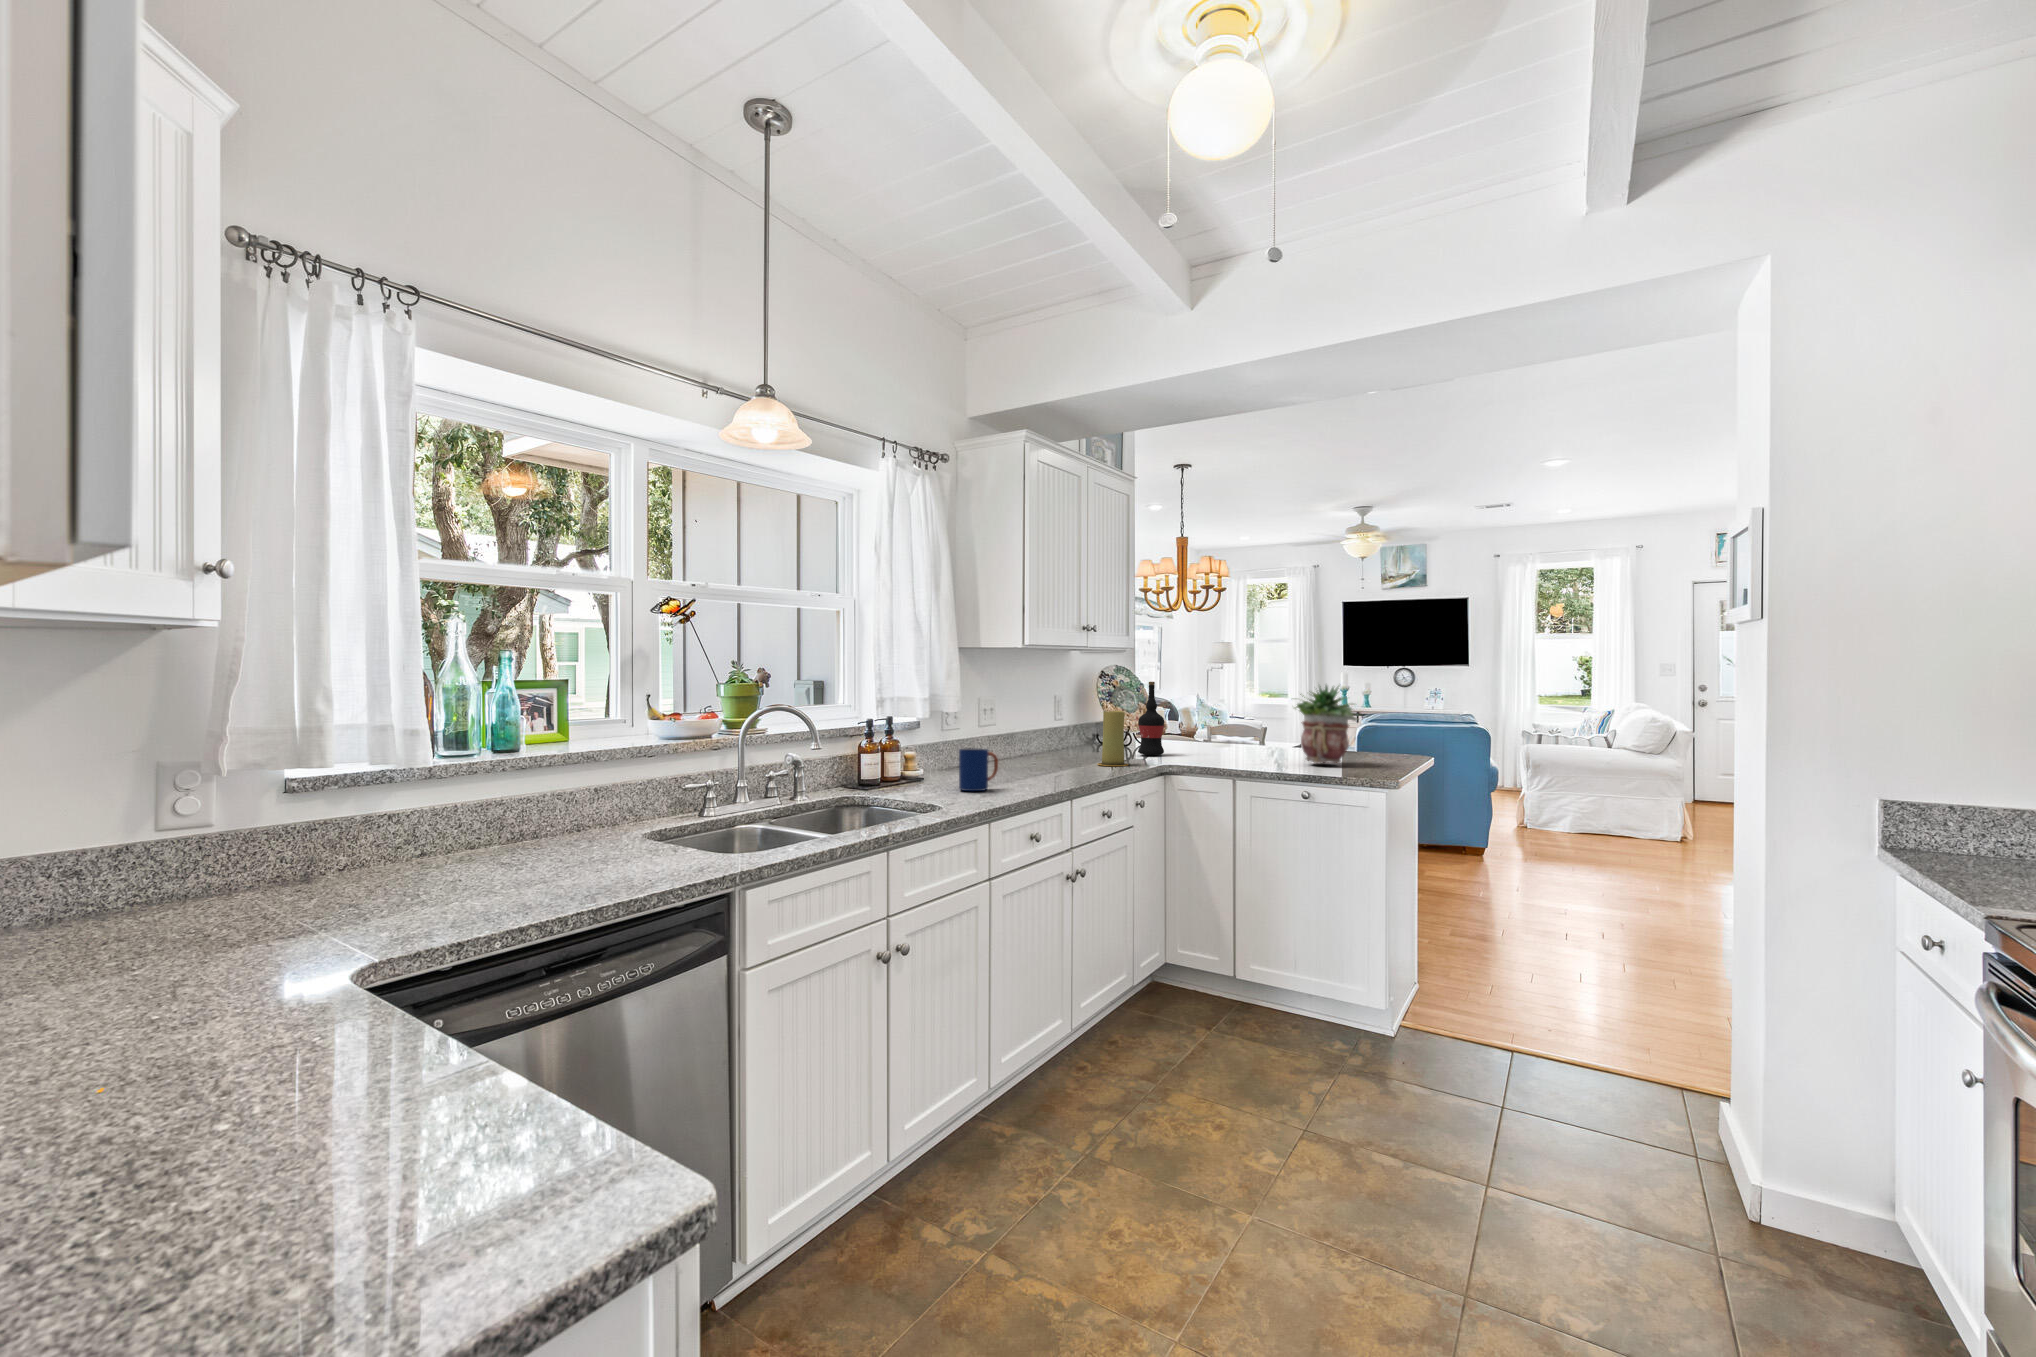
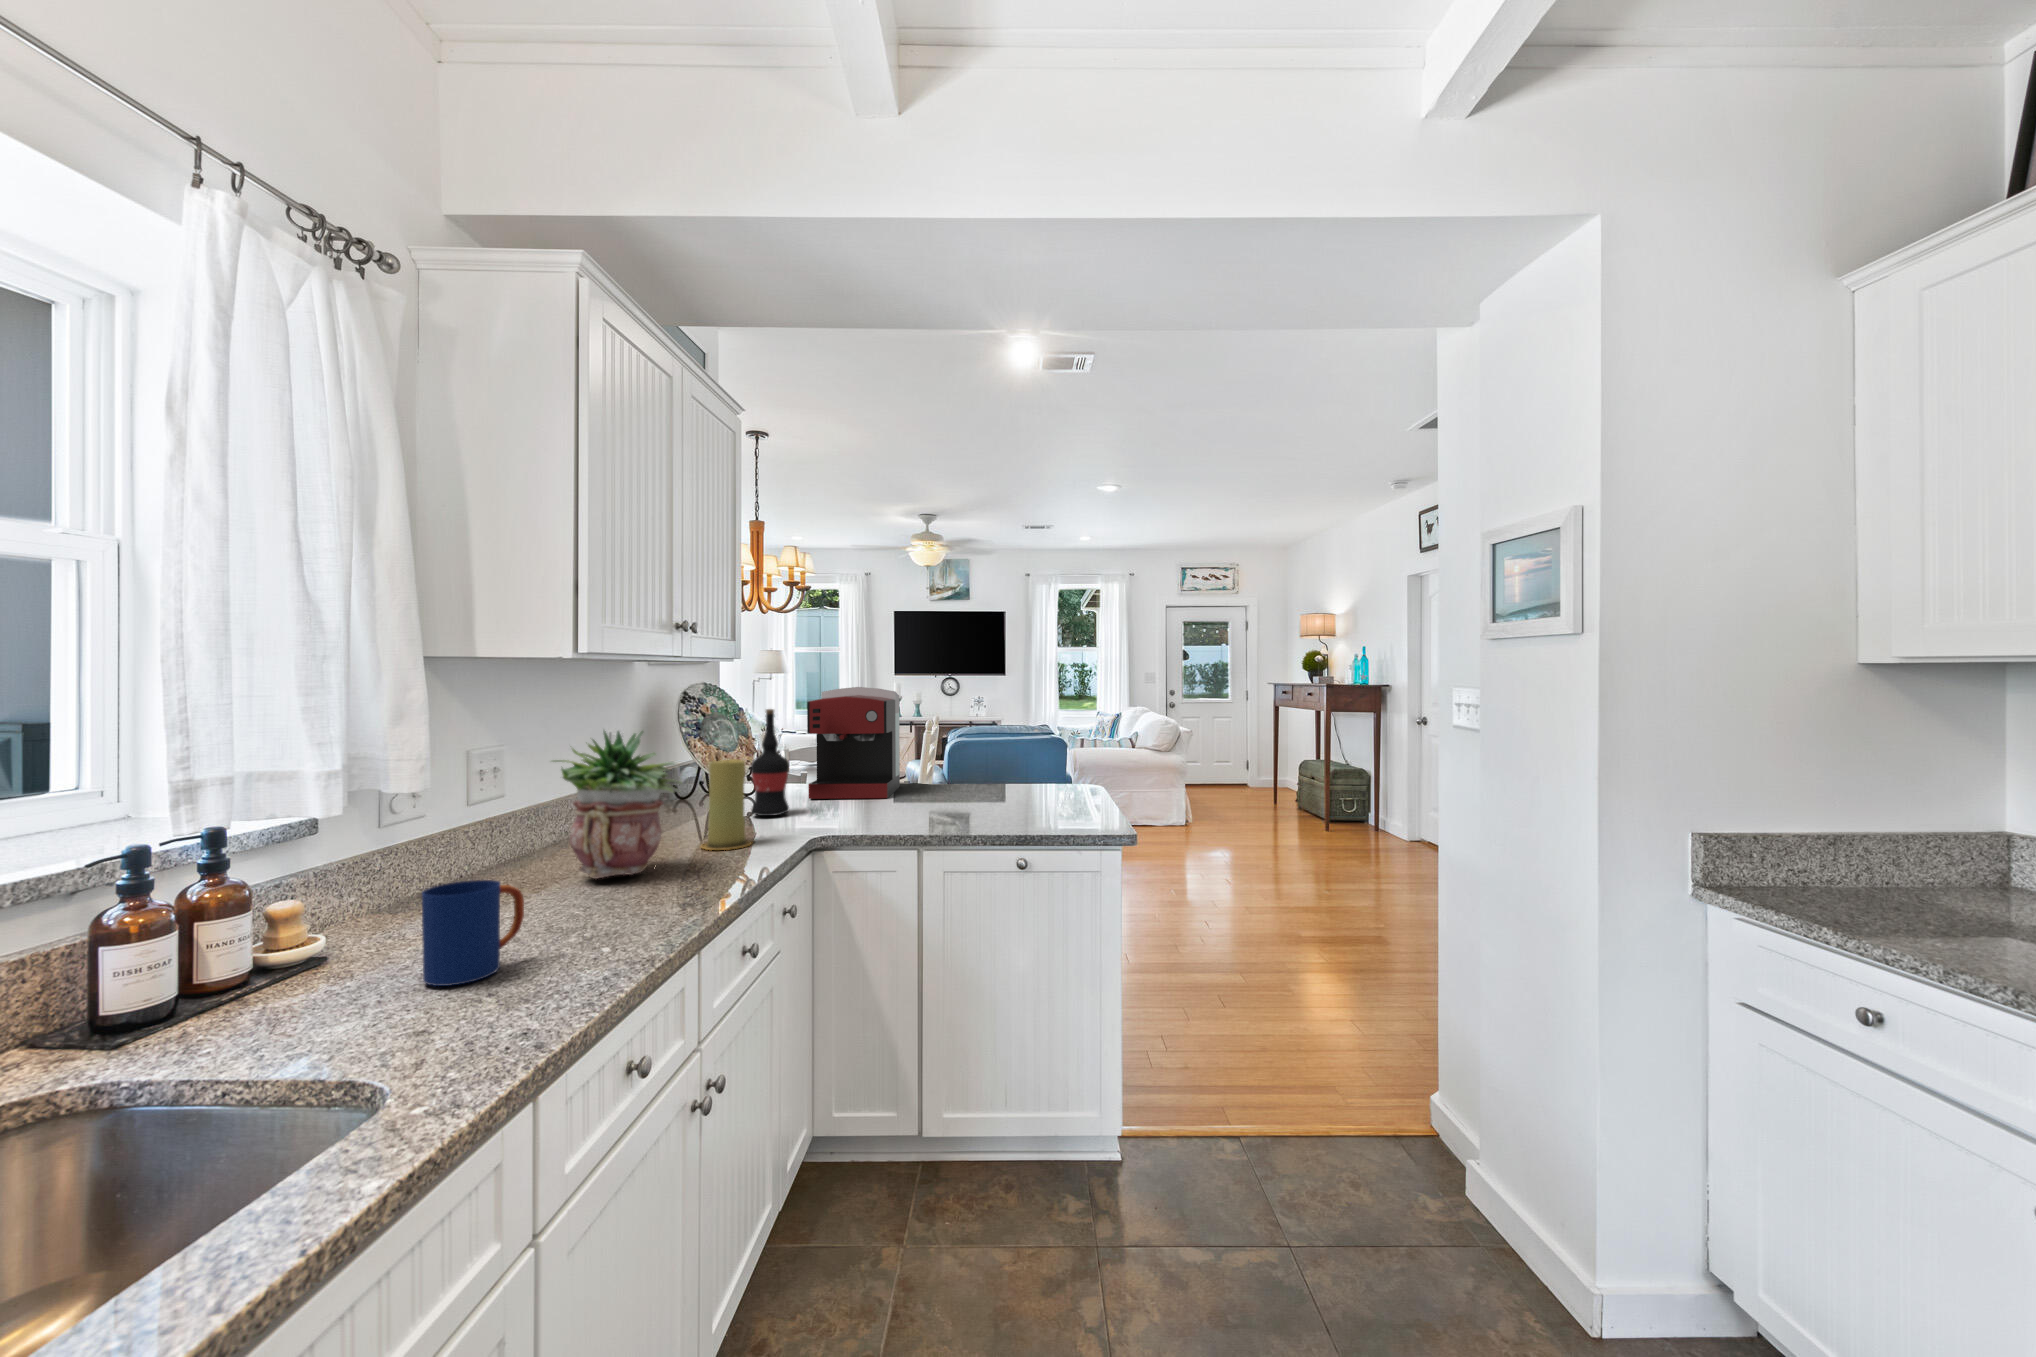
coffee maker: none [1184,669,1260,752] -> present [807,687,900,799]
potted plant: present [1295,685,1357,763] -> present [552,731,681,879]

